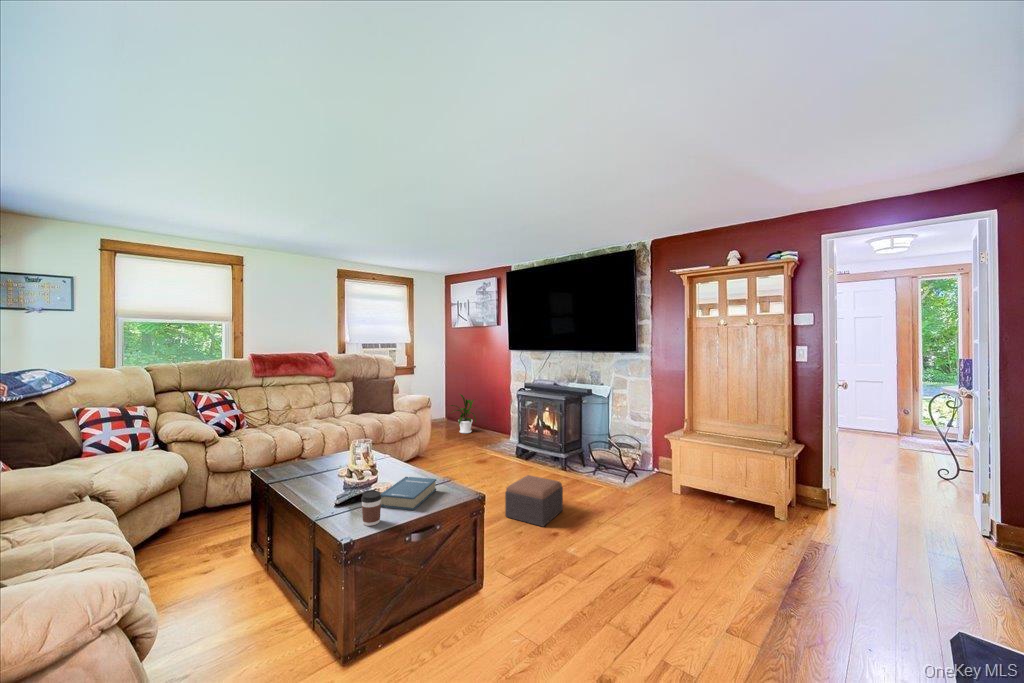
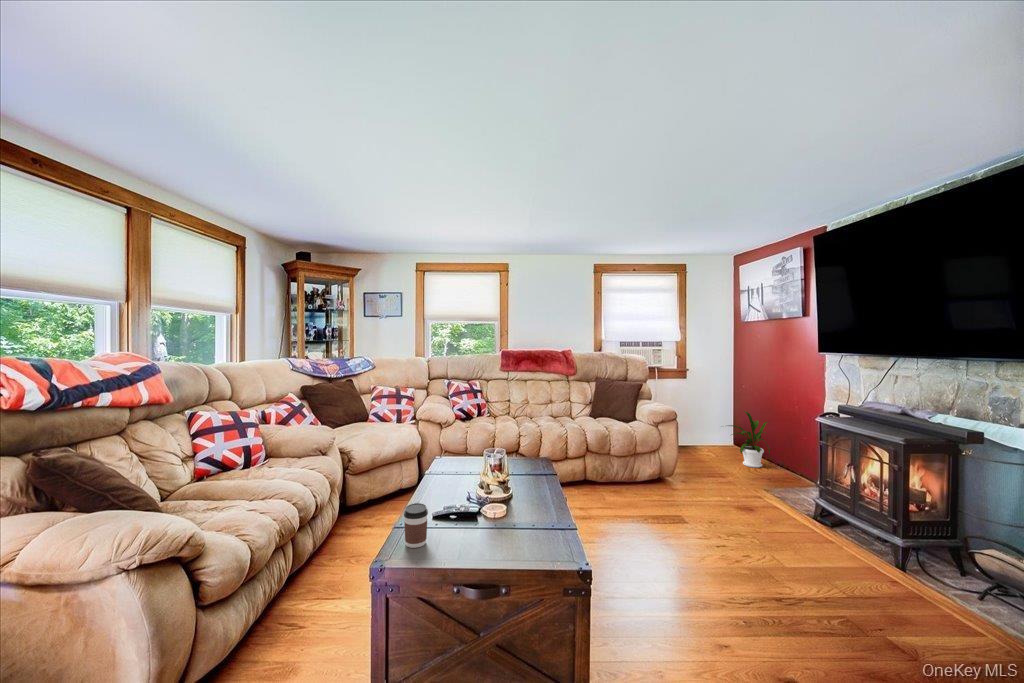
footstool: present [505,475,563,527] -> none [710,555,831,659]
hardback book: present [381,477,436,510] -> none [450,500,534,546]

